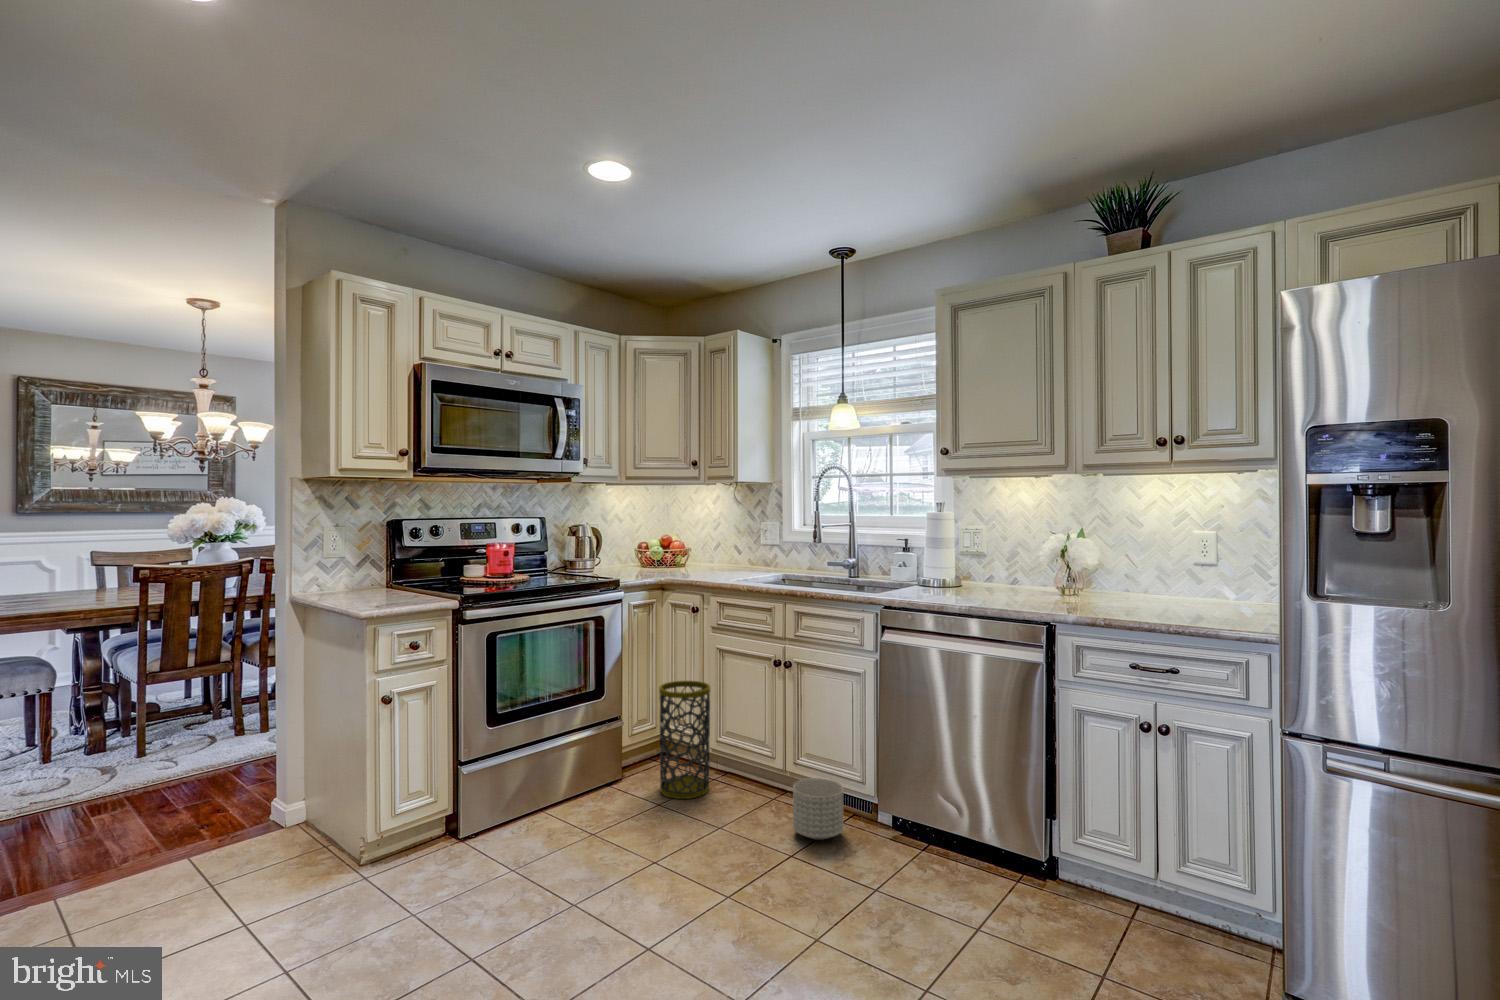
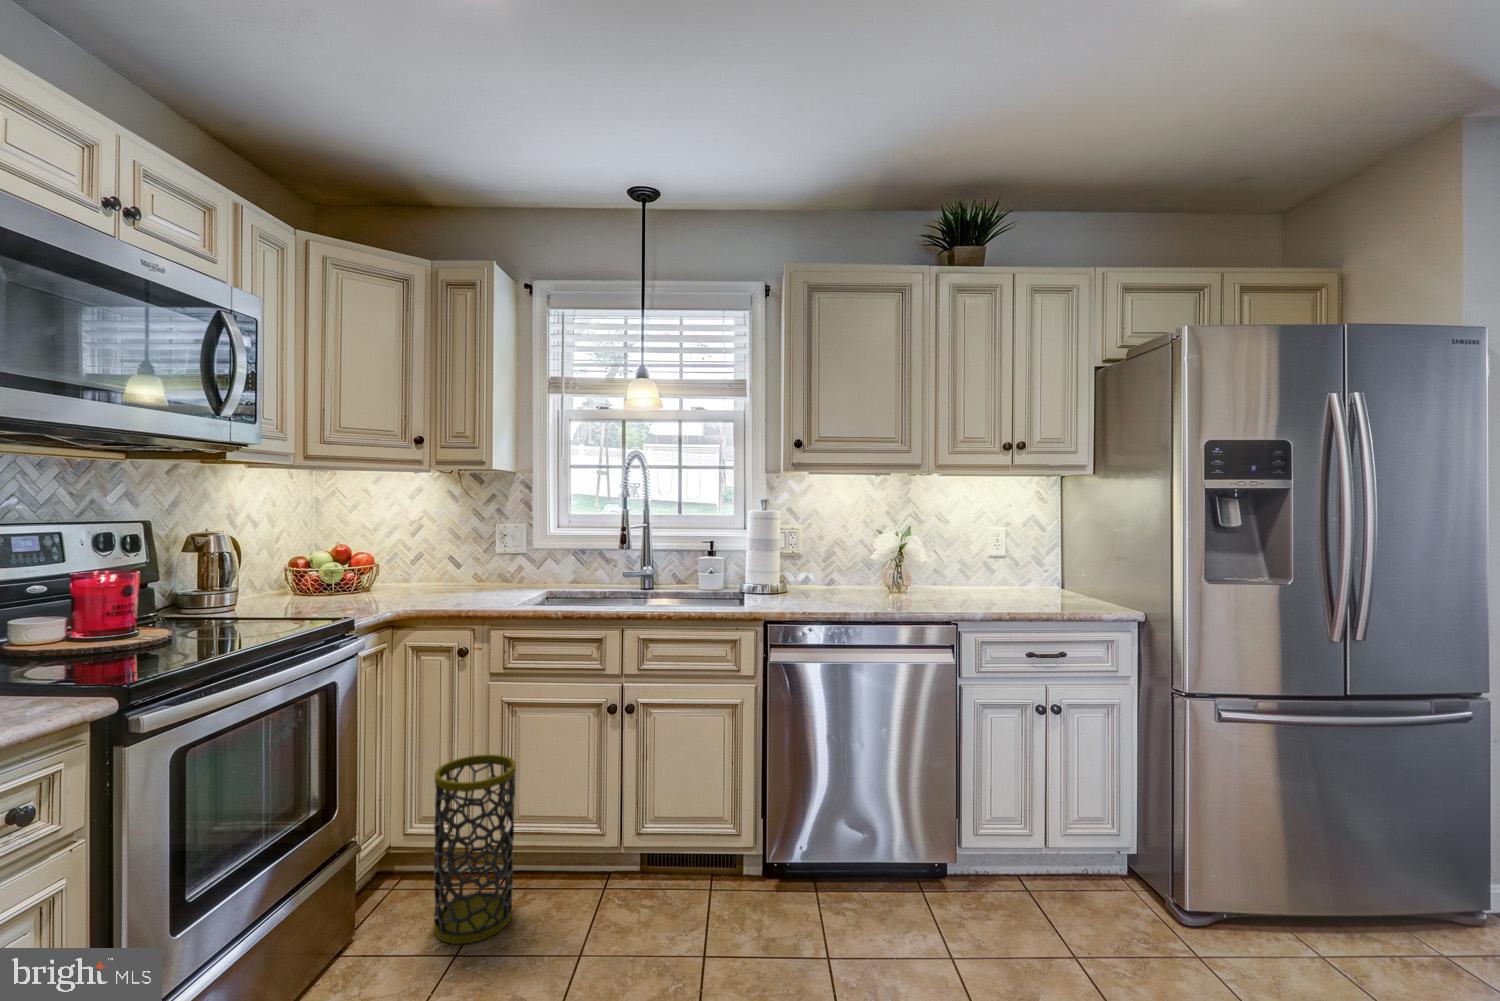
planter: present [793,778,843,840] -> none [679,844,743,930]

